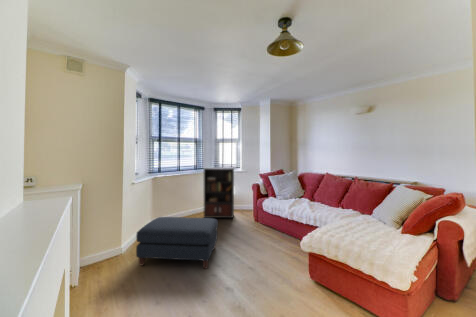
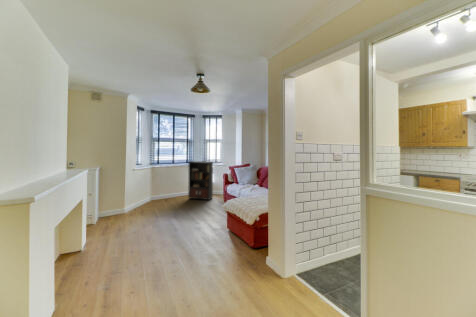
ottoman: present [136,217,218,269] -> none [130,192,184,222]

